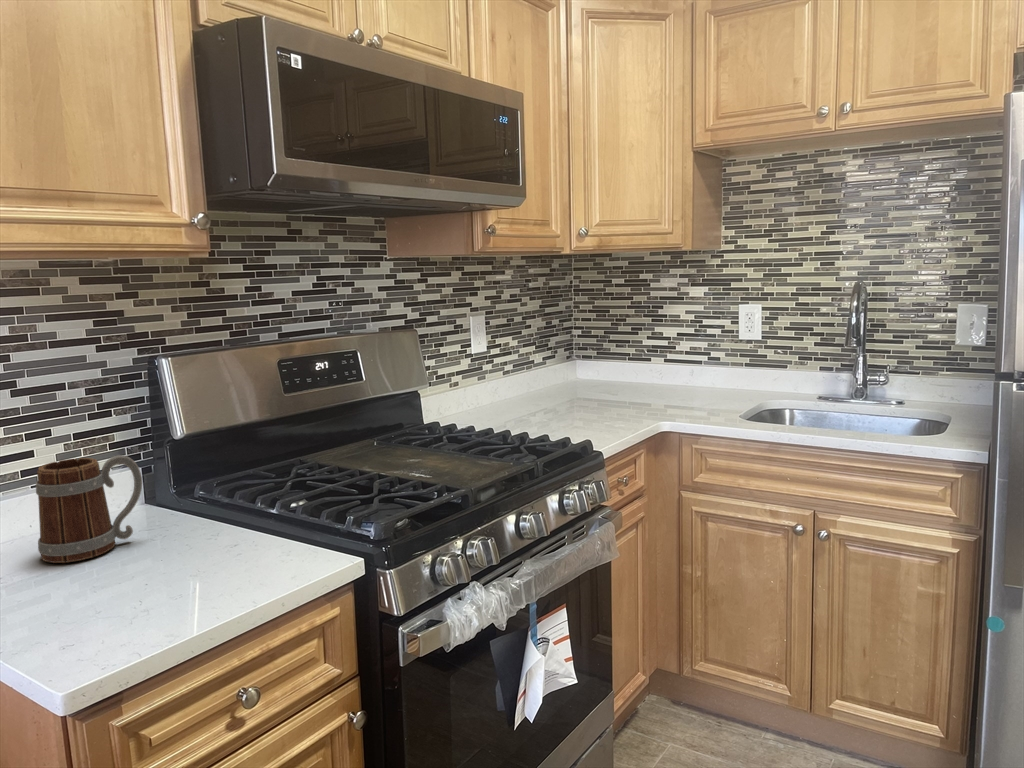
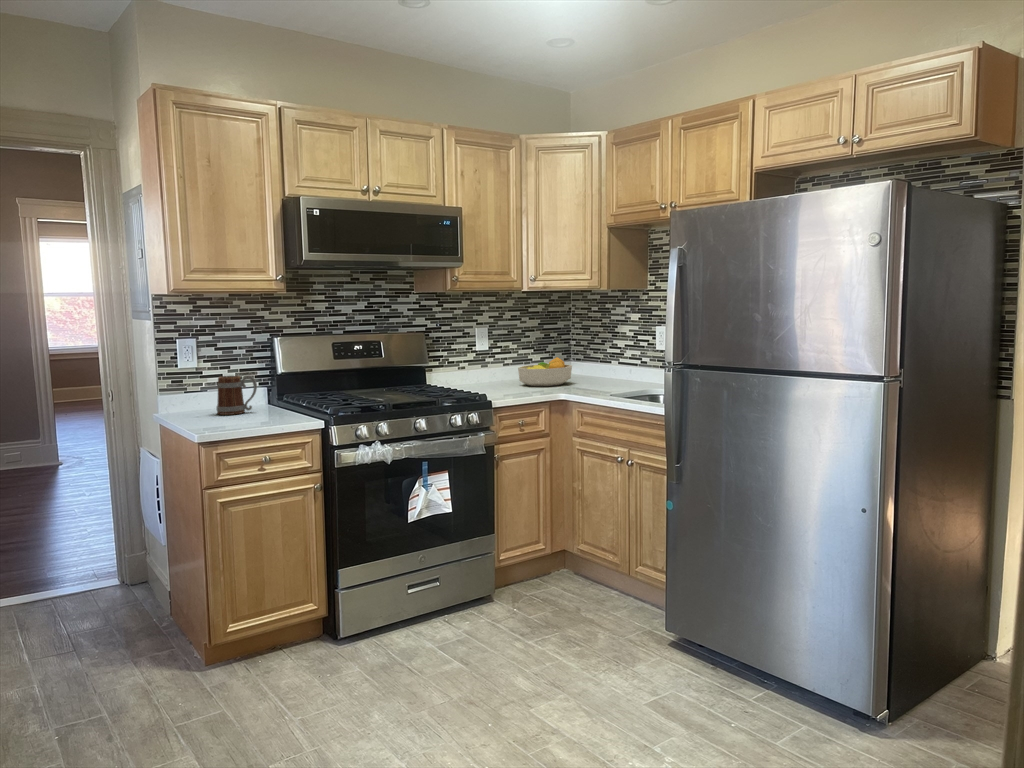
fruit bowl: none [544,356,620,406] -> present [518,357,572,386]

